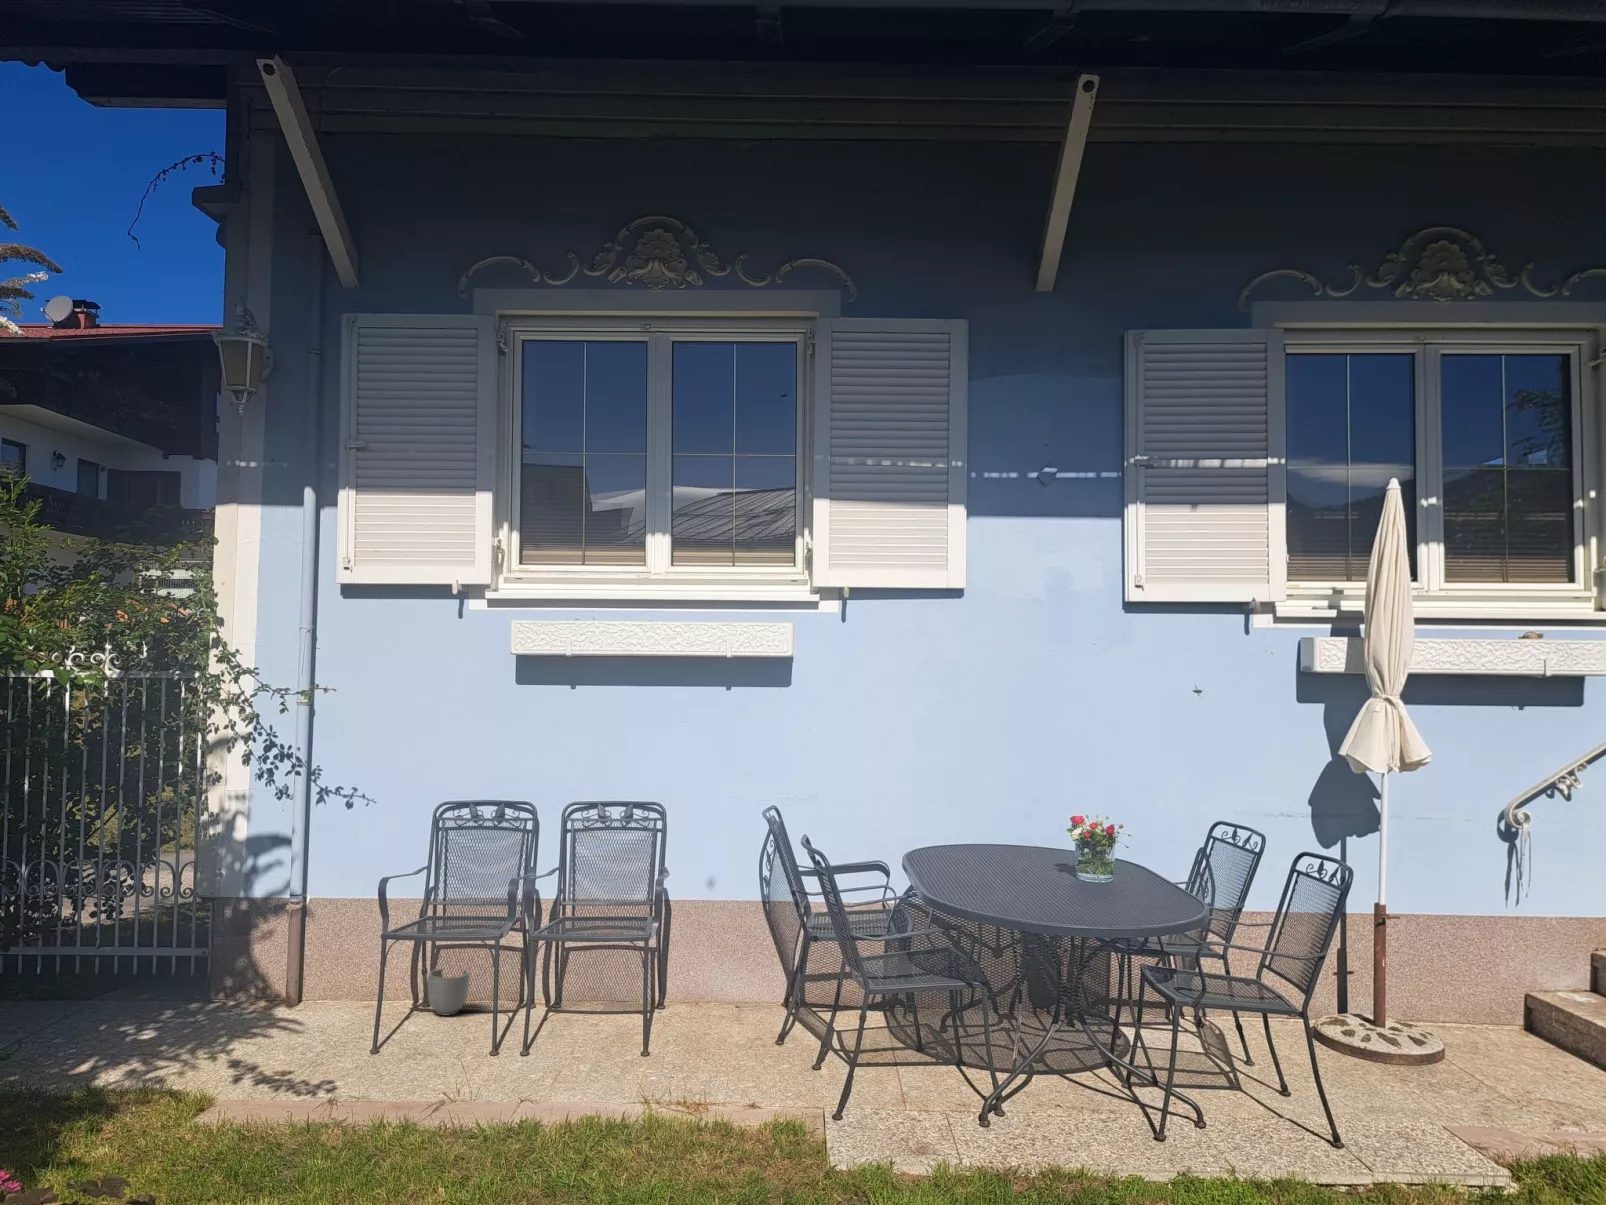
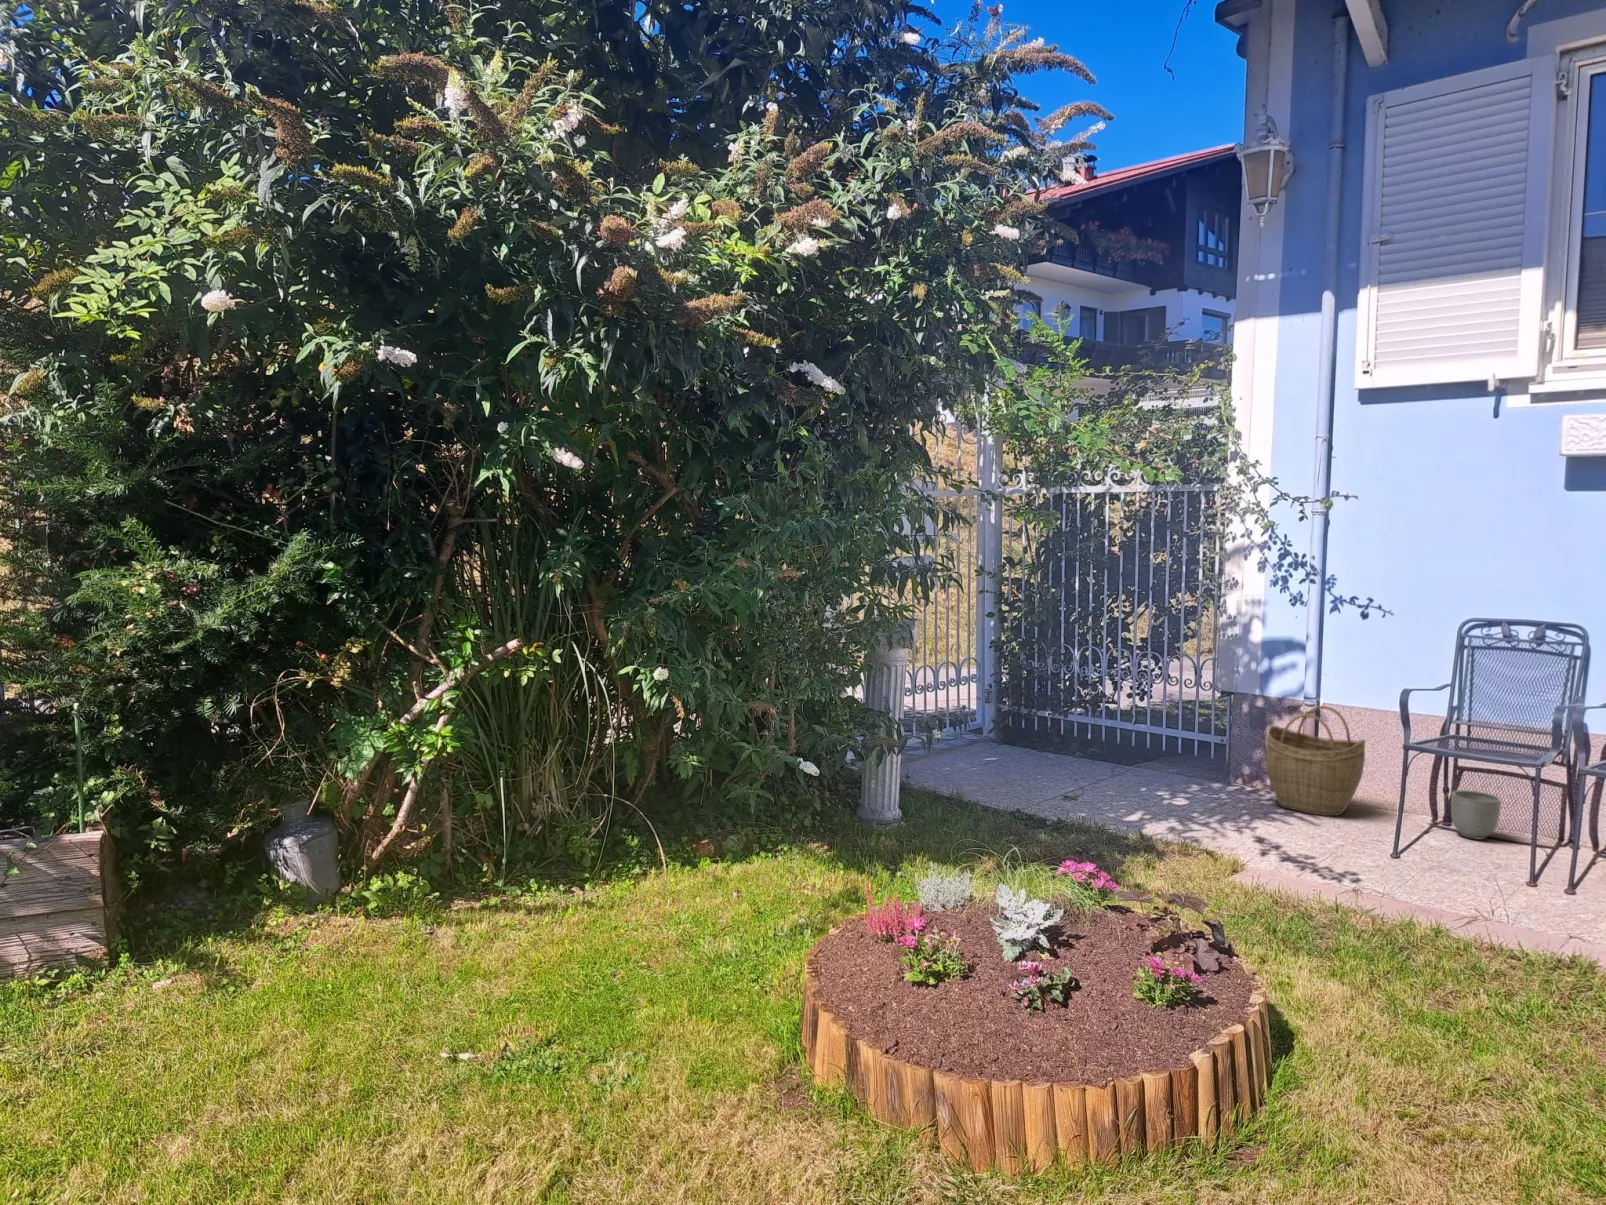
woven basket: none [249,903,350,1021] -> present [1266,706,1365,816]

